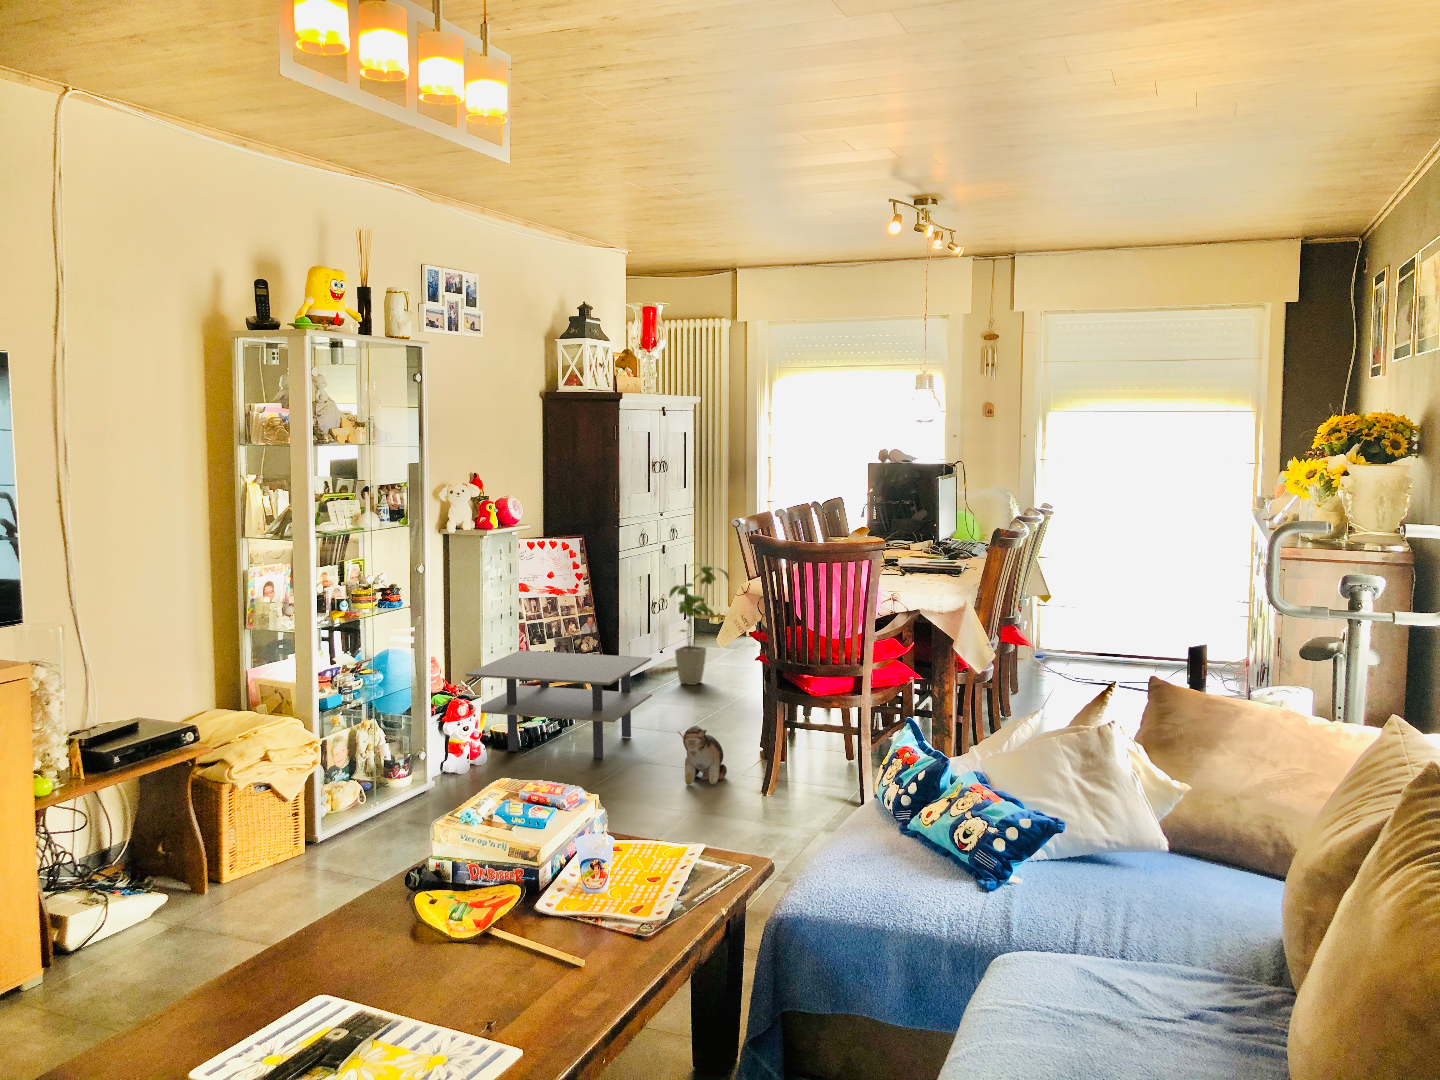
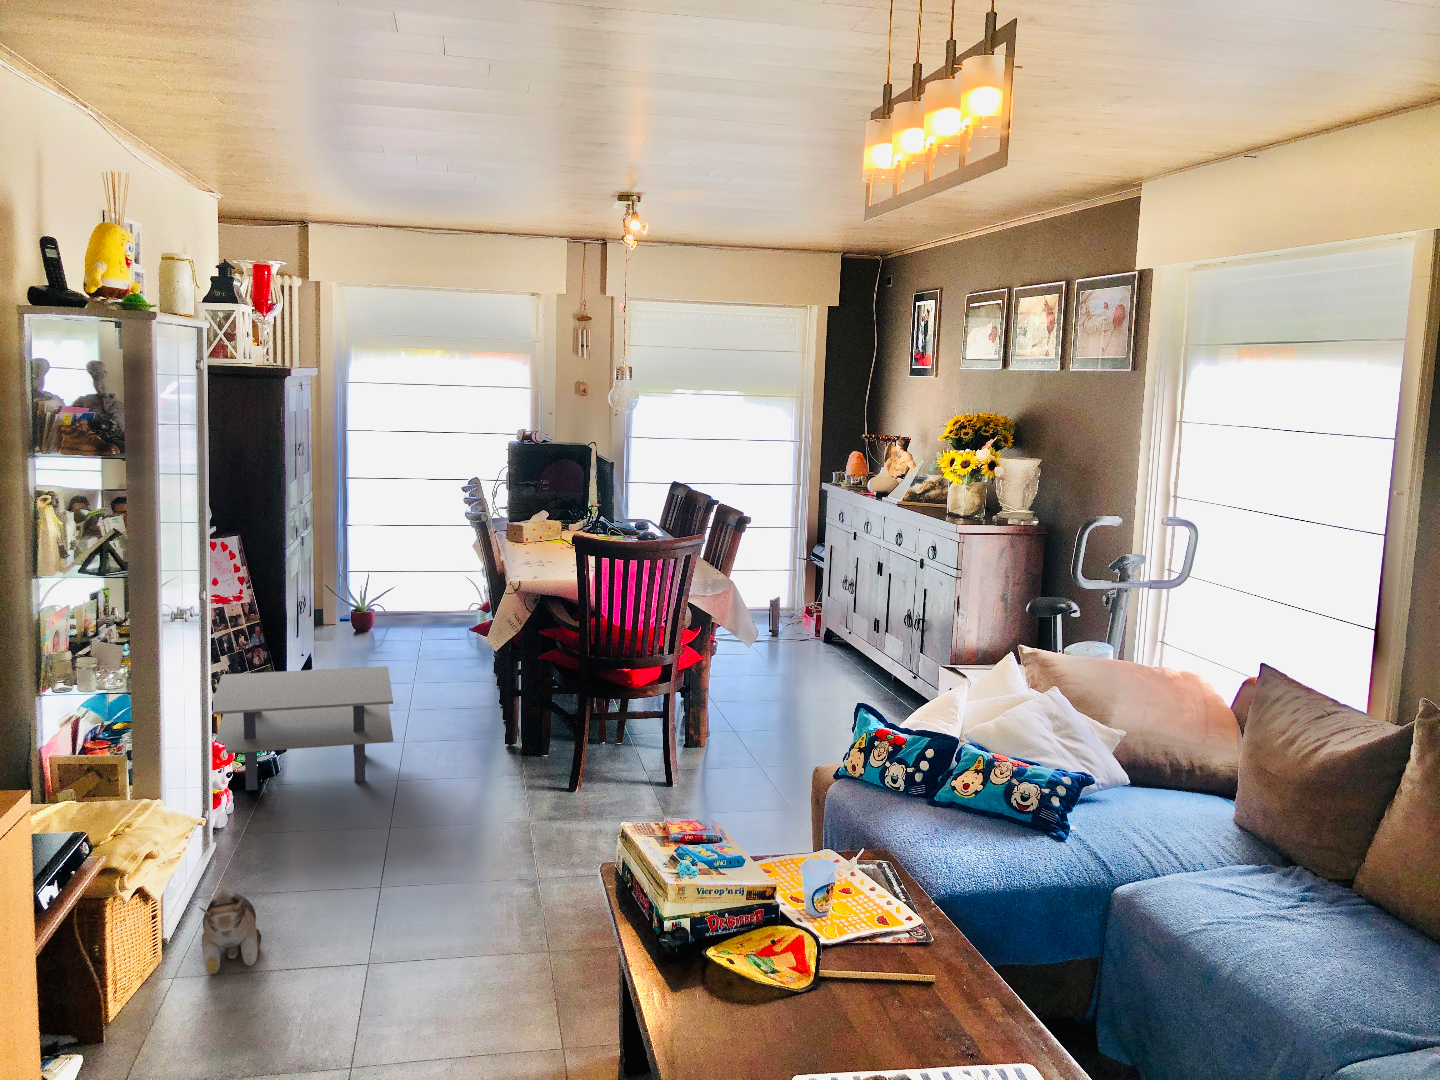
house plant: present [669,563,729,685] -> none [319,554,382,685]
plush toy: present [678,726,727,785] -> present [199,890,261,975]

